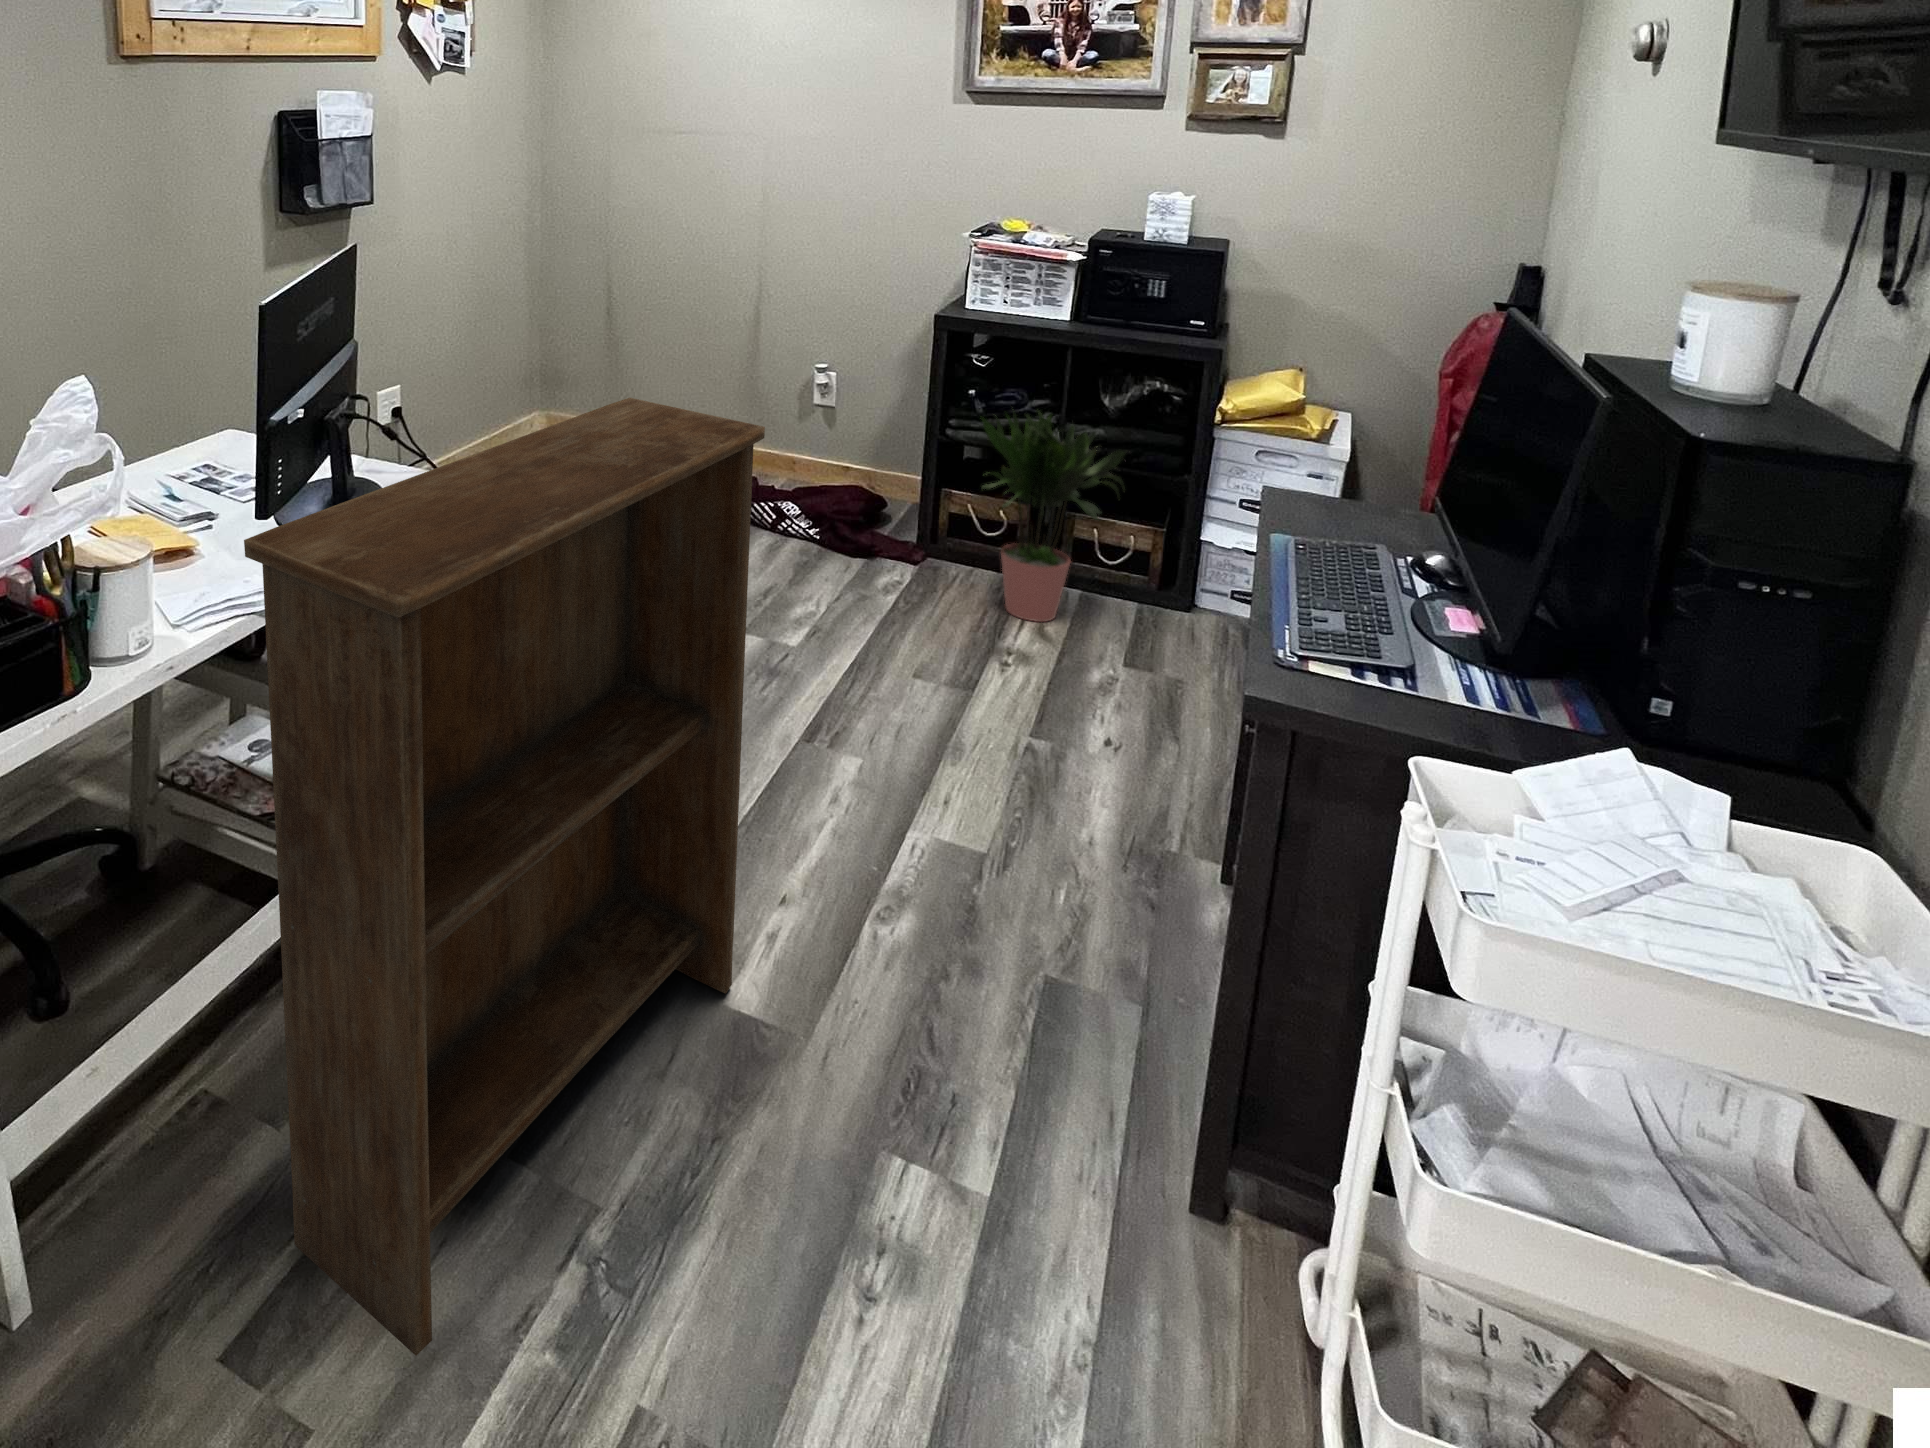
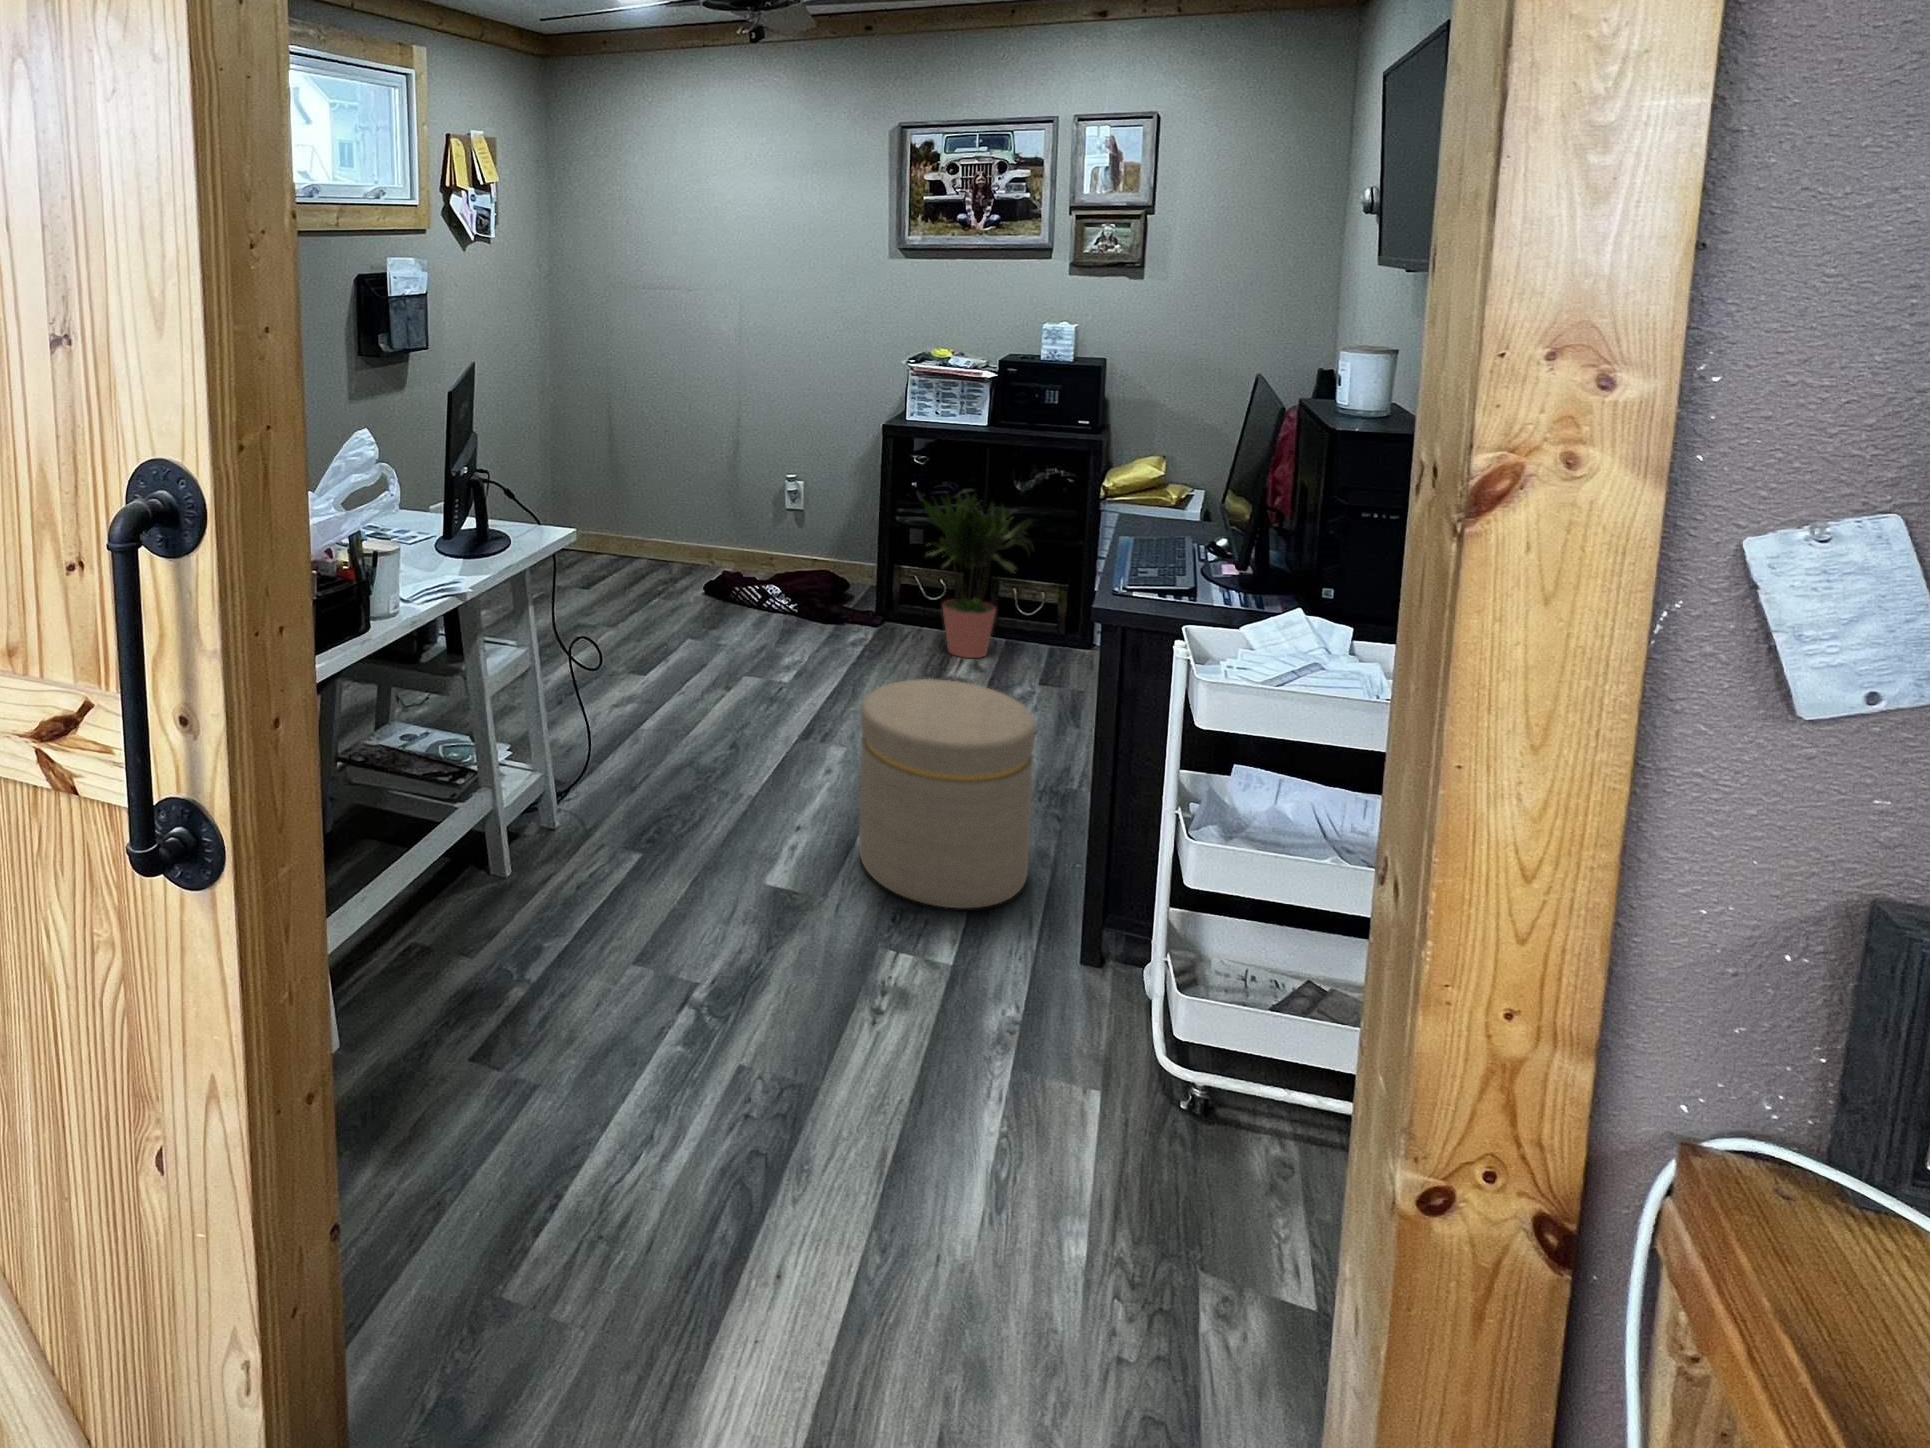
bookshelf: present [244,398,765,1356] -> none [474,457,780,1055]
ottoman: none [865,713,1130,1076] -> present [859,679,1035,908]

